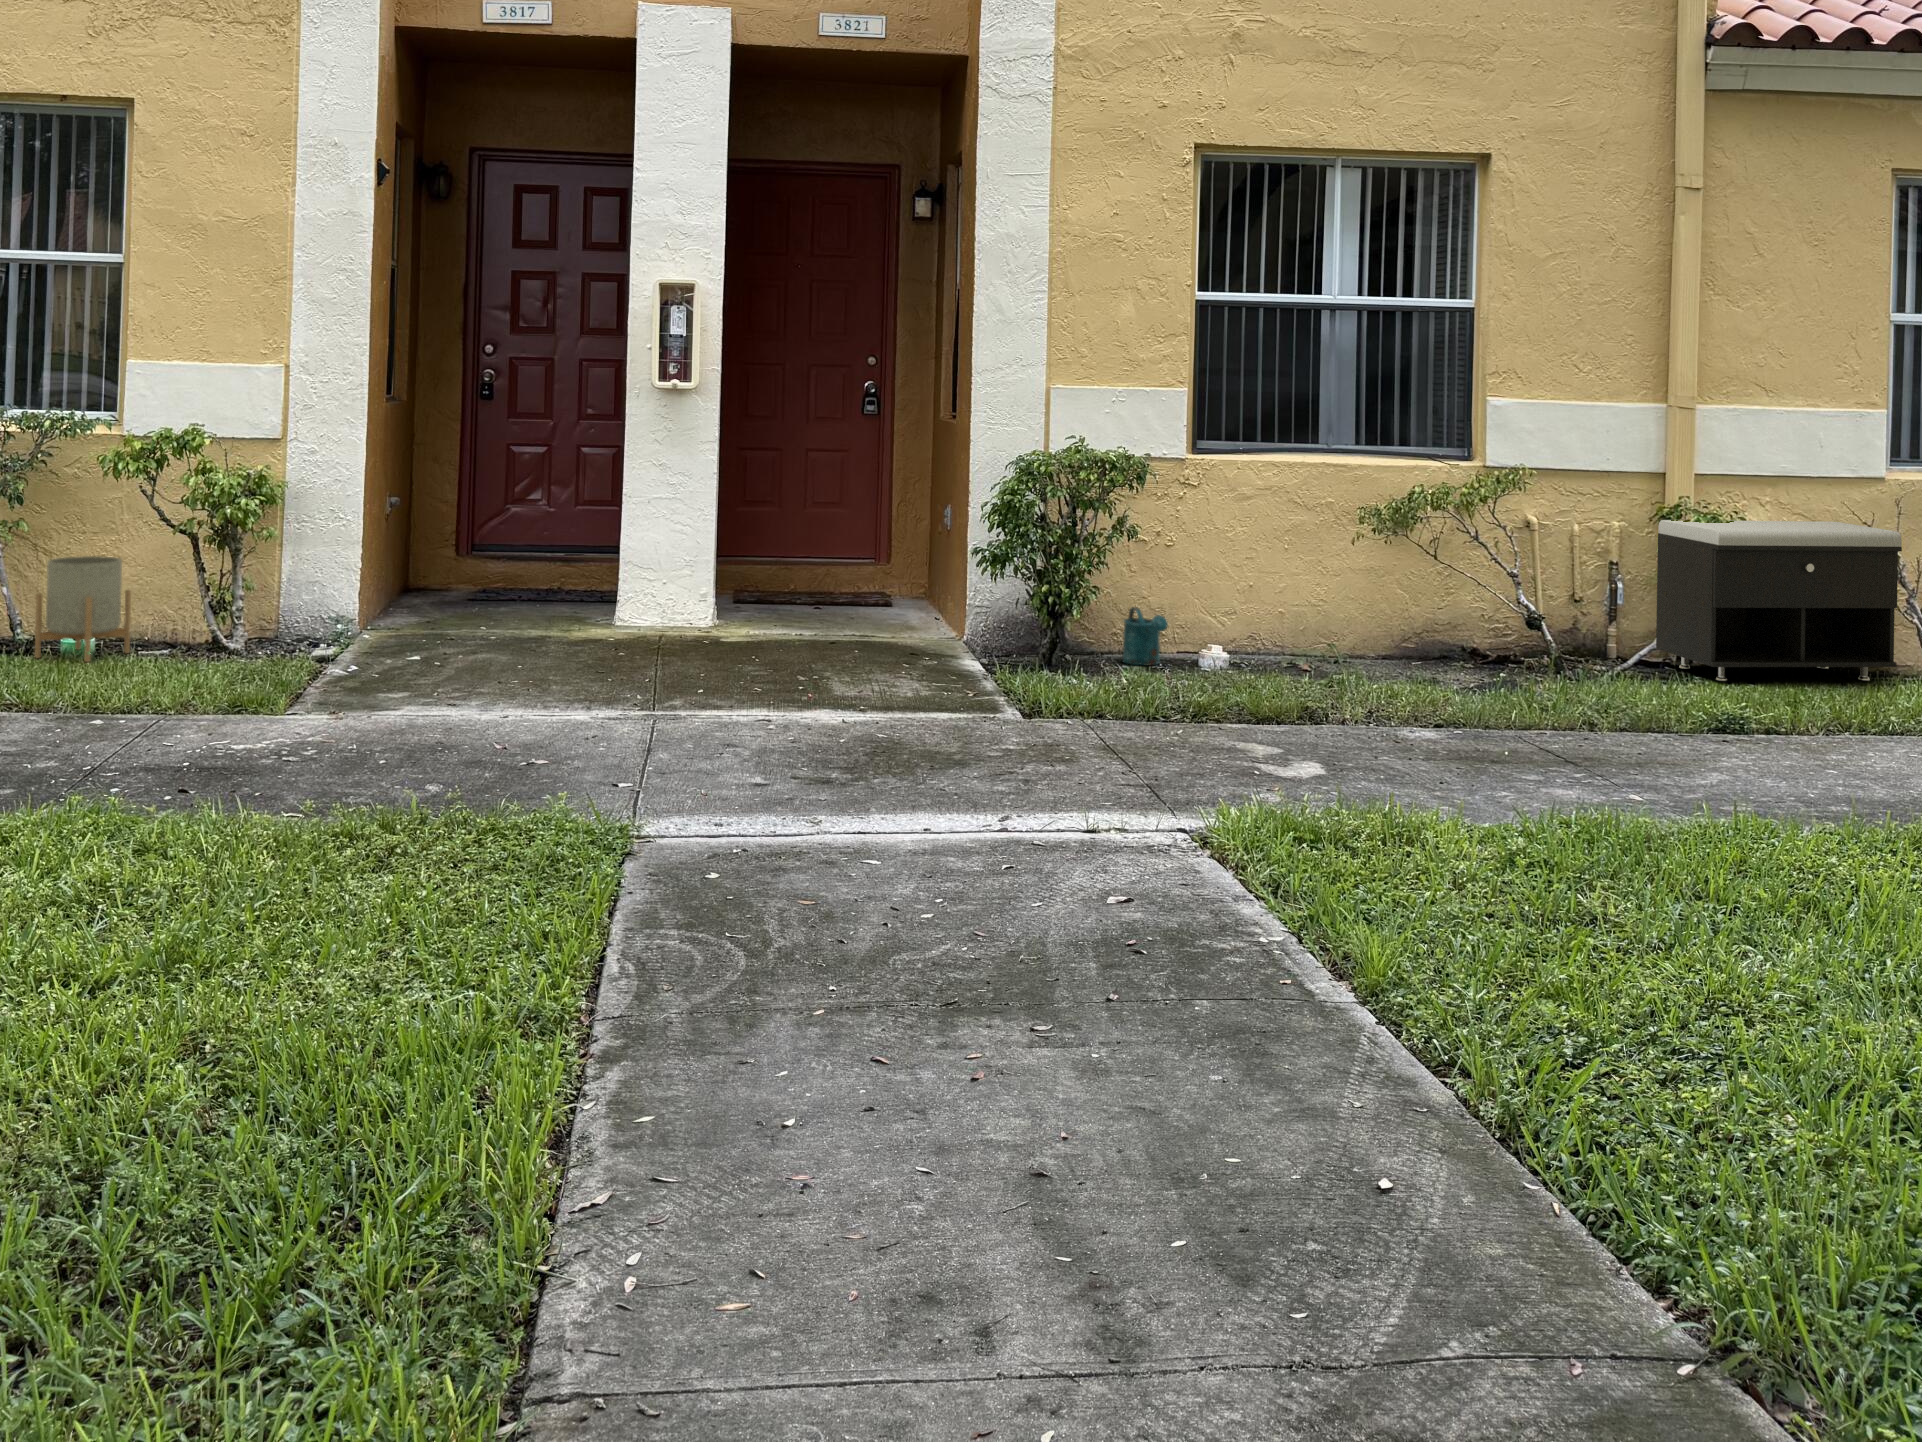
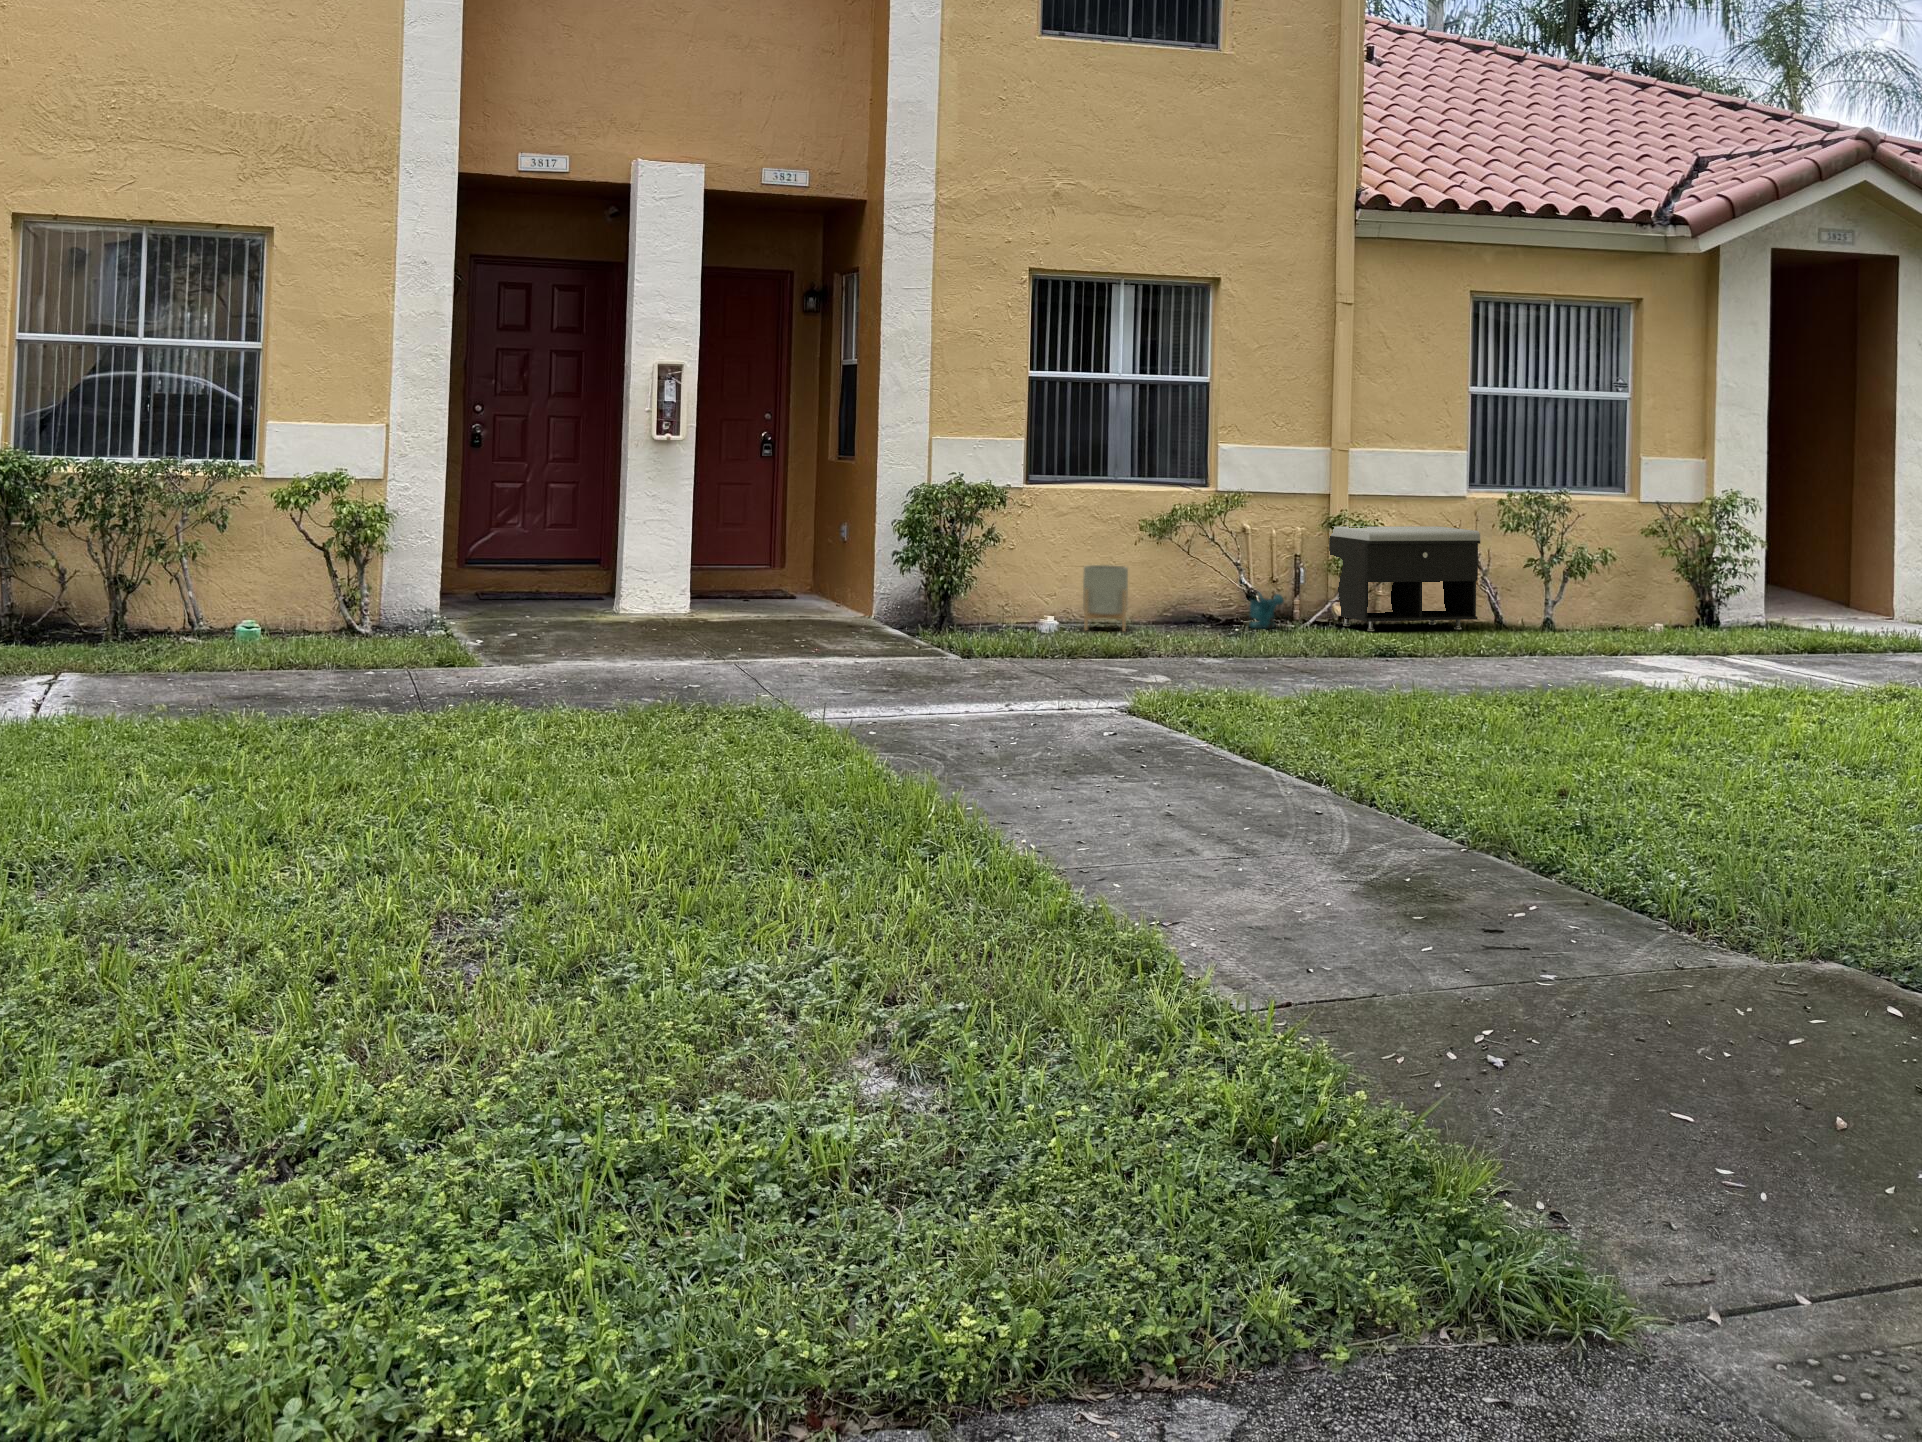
planter: present [35,556,131,662] -> present [1083,565,1128,631]
watering can: present [1122,607,1168,665] -> present [1249,592,1284,628]

